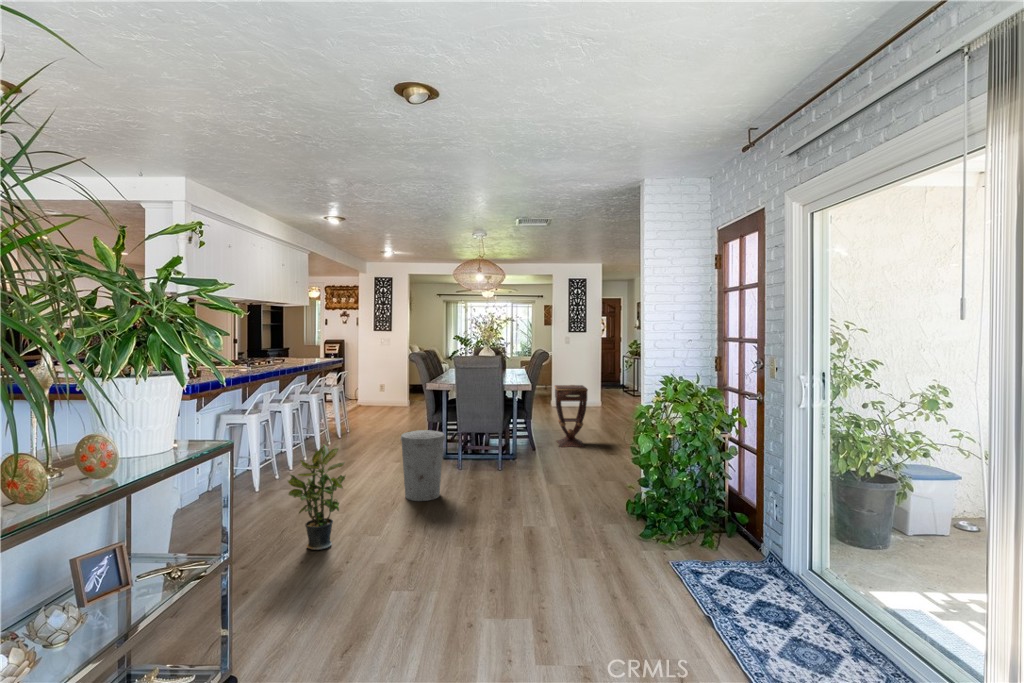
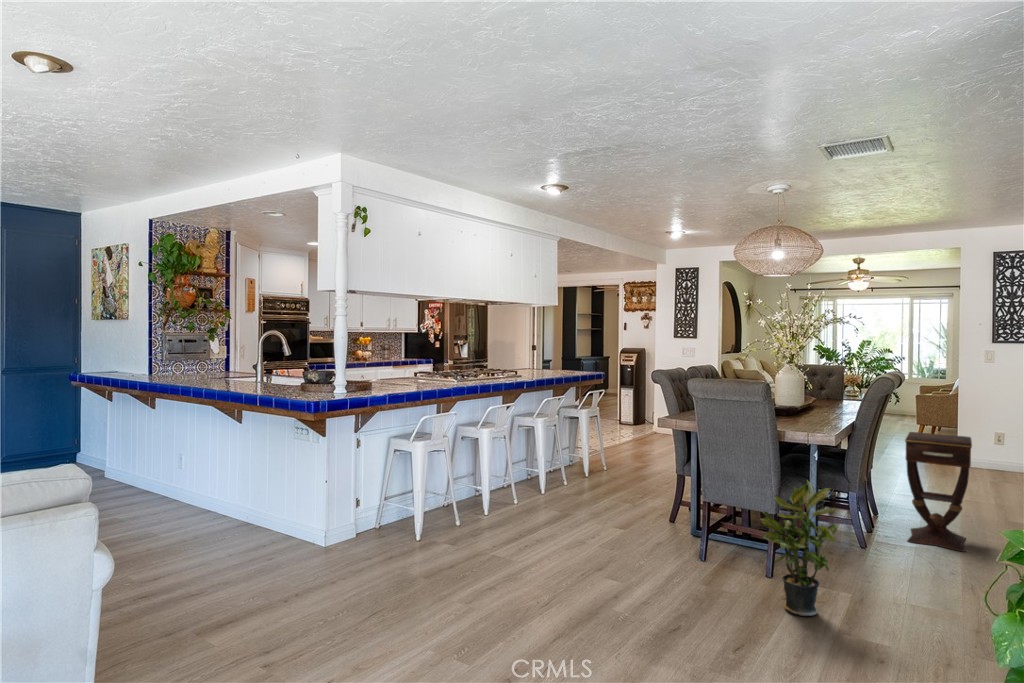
trash can: present [401,430,445,501] -> none [563,482,630,593]
potted plant: present [288,444,346,550] -> present [761,481,837,616]

